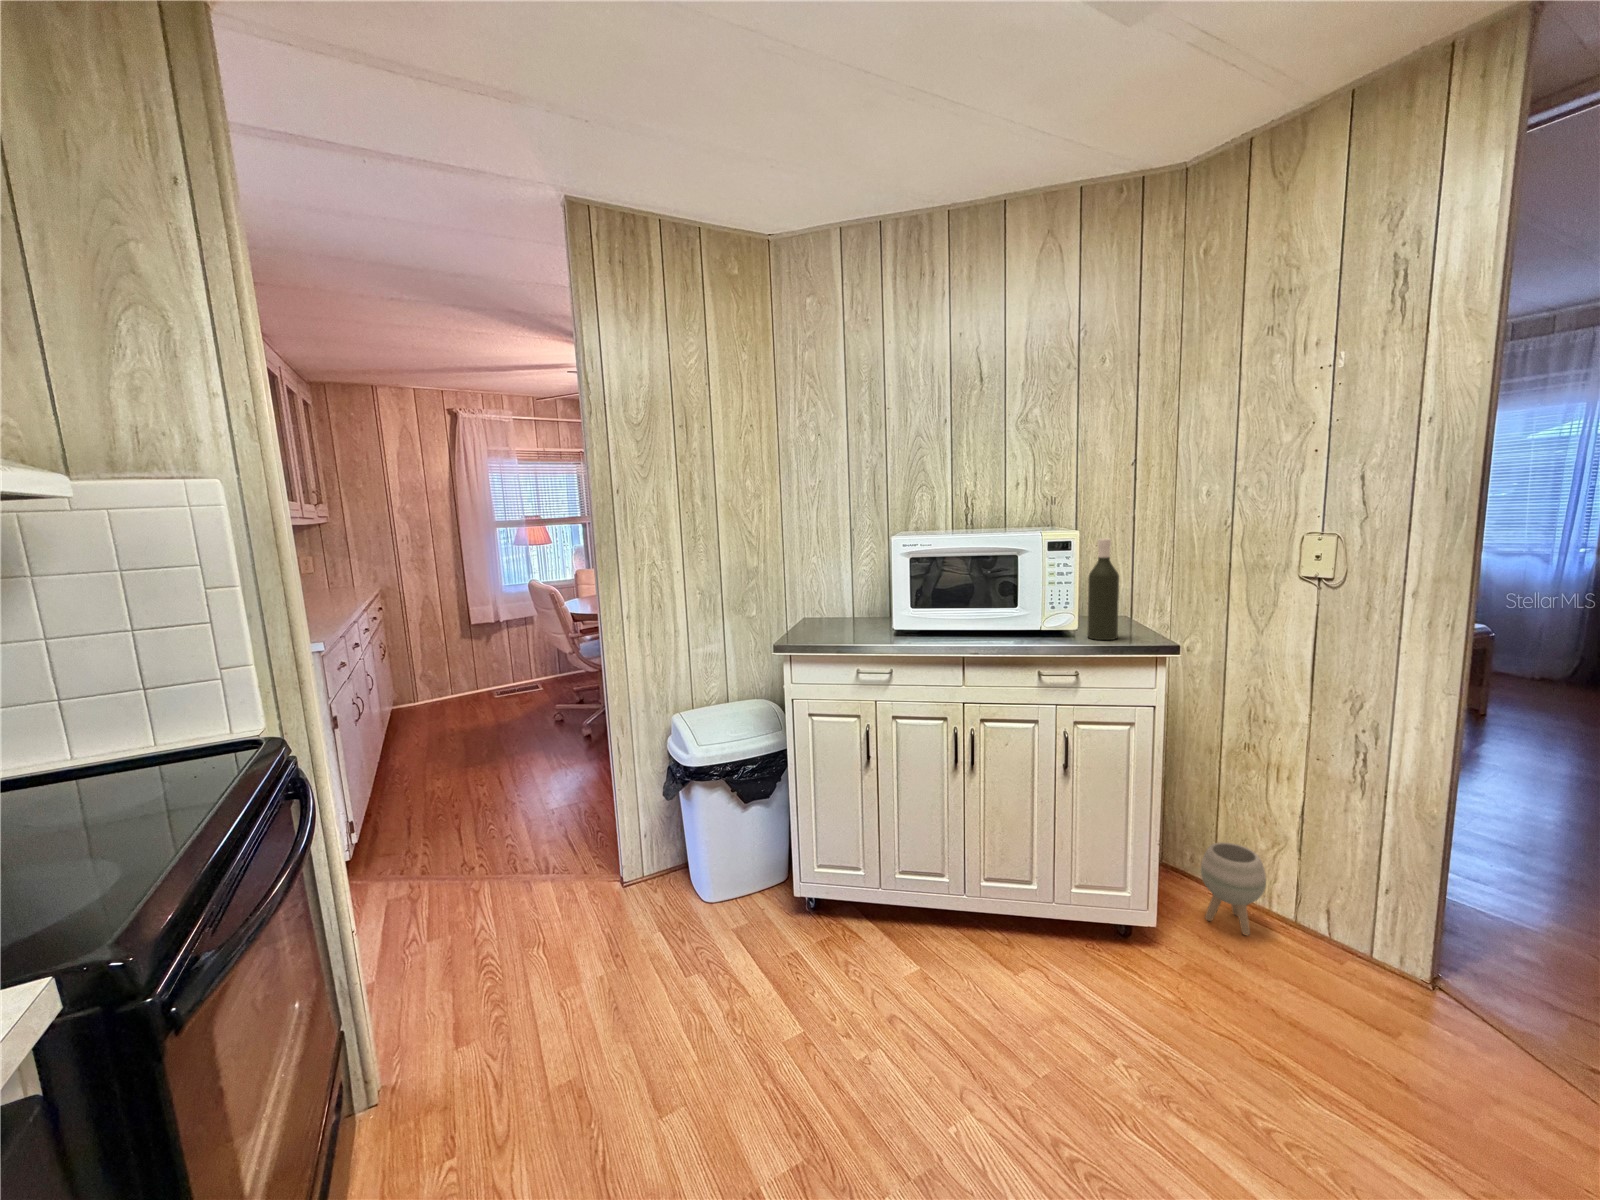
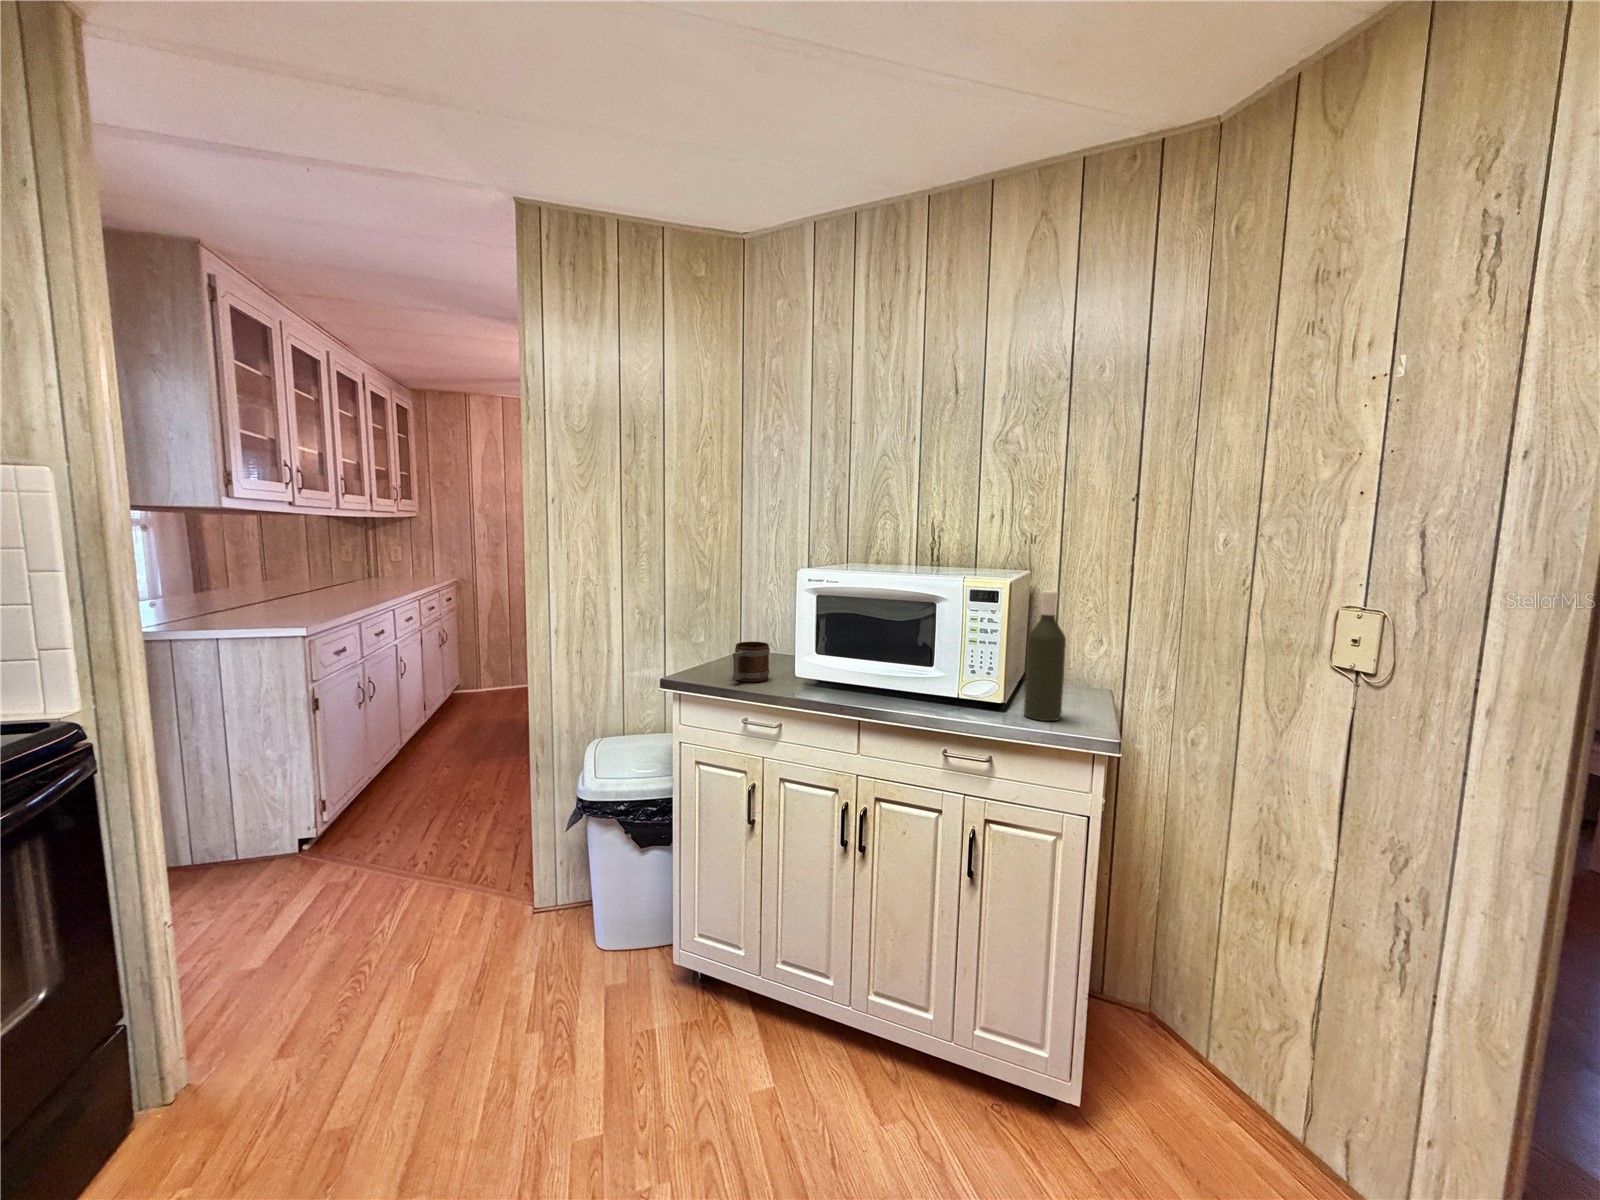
mug: none [825,605,856,640] -> present [733,642,770,682]
planter: present [1201,842,1266,935] -> none [1170,1009,1257,1149]

